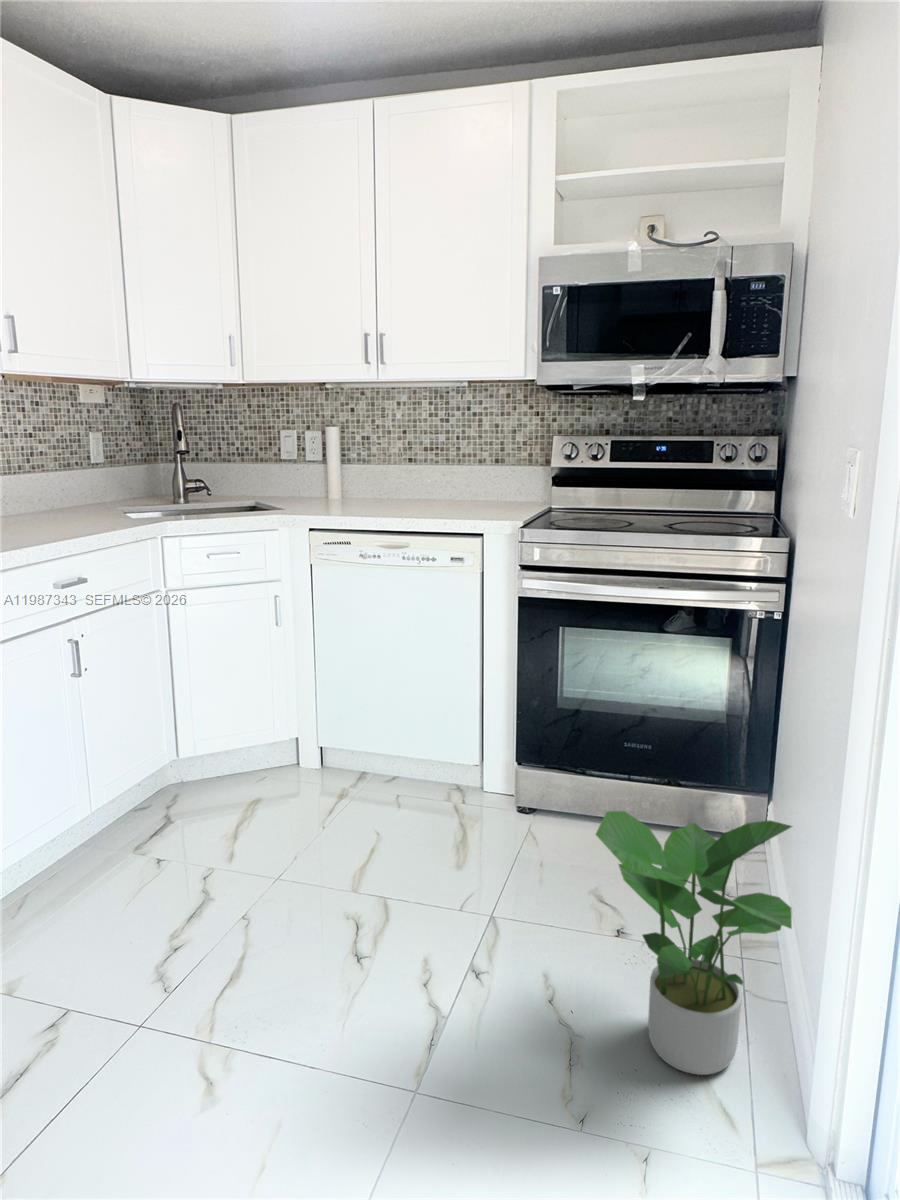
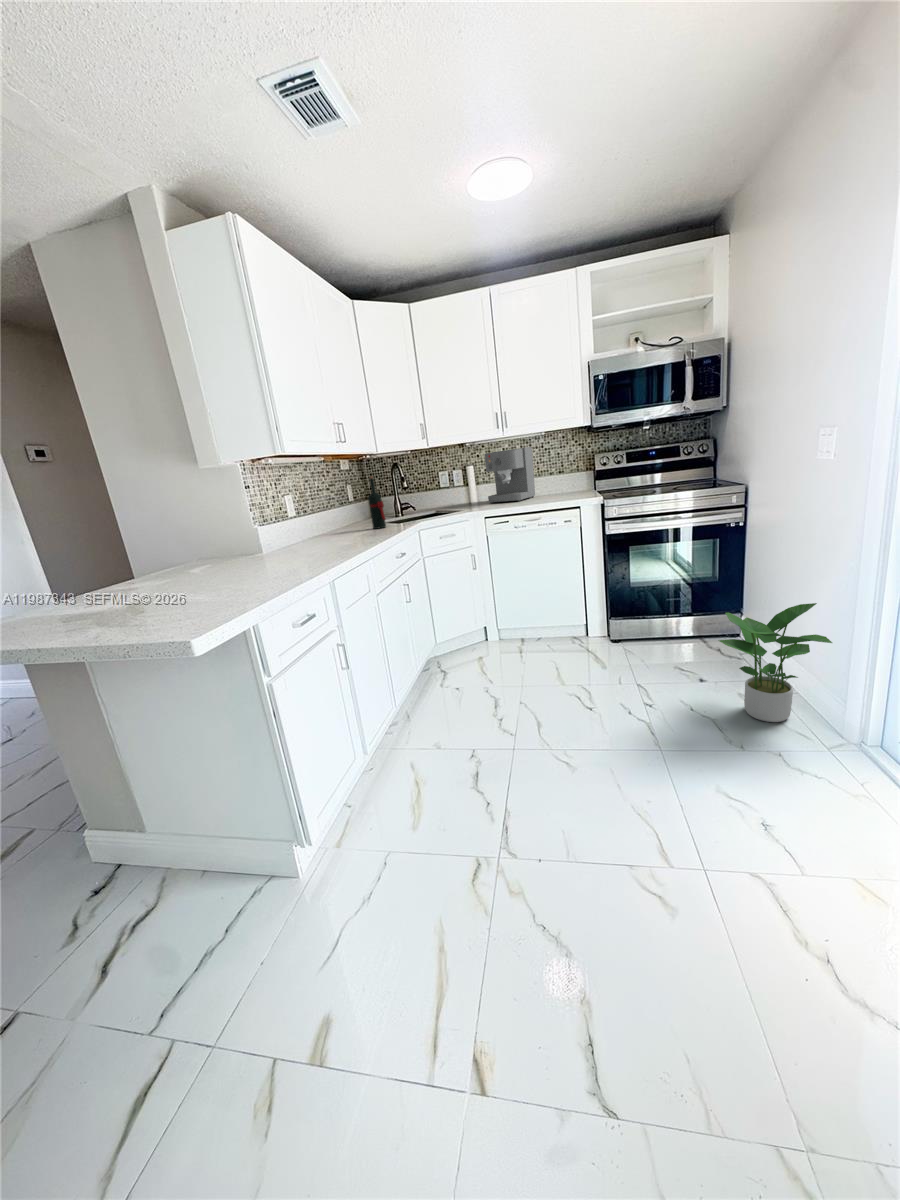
coffee maker: none [349,406,444,506] -> present [485,447,535,503]
wine bottle: none [67,421,100,522] -> present [368,476,386,529]

